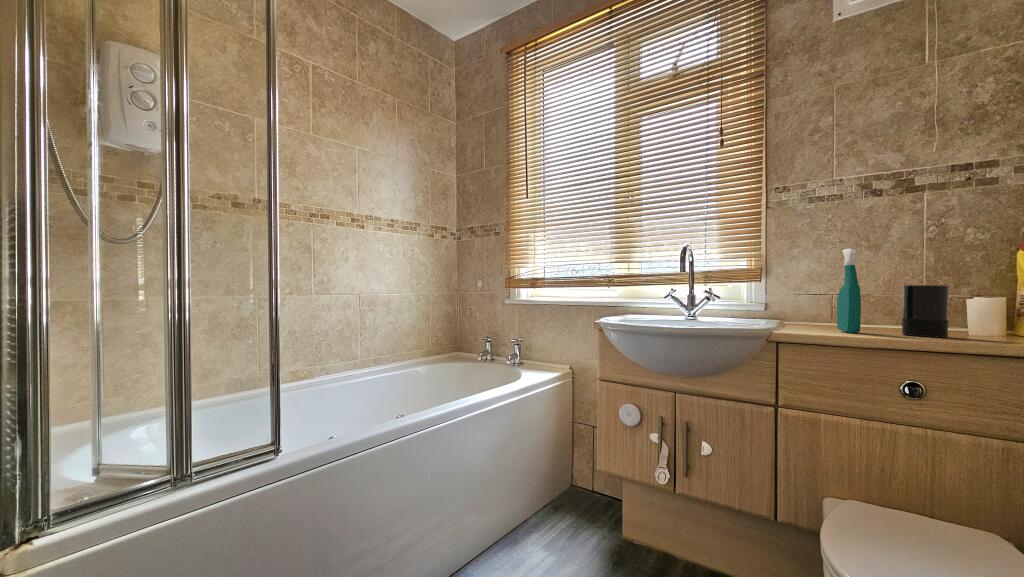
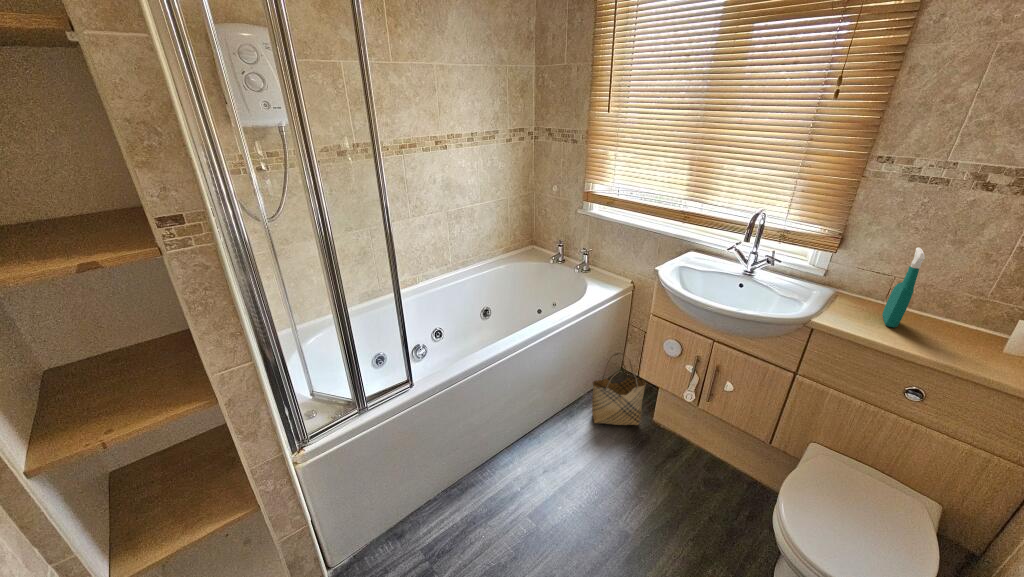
candle: present [902,281,949,337] -> none [938,287,1003,348]
woven basket: none [538,440,605,548] -> present [592,353,646,425]

